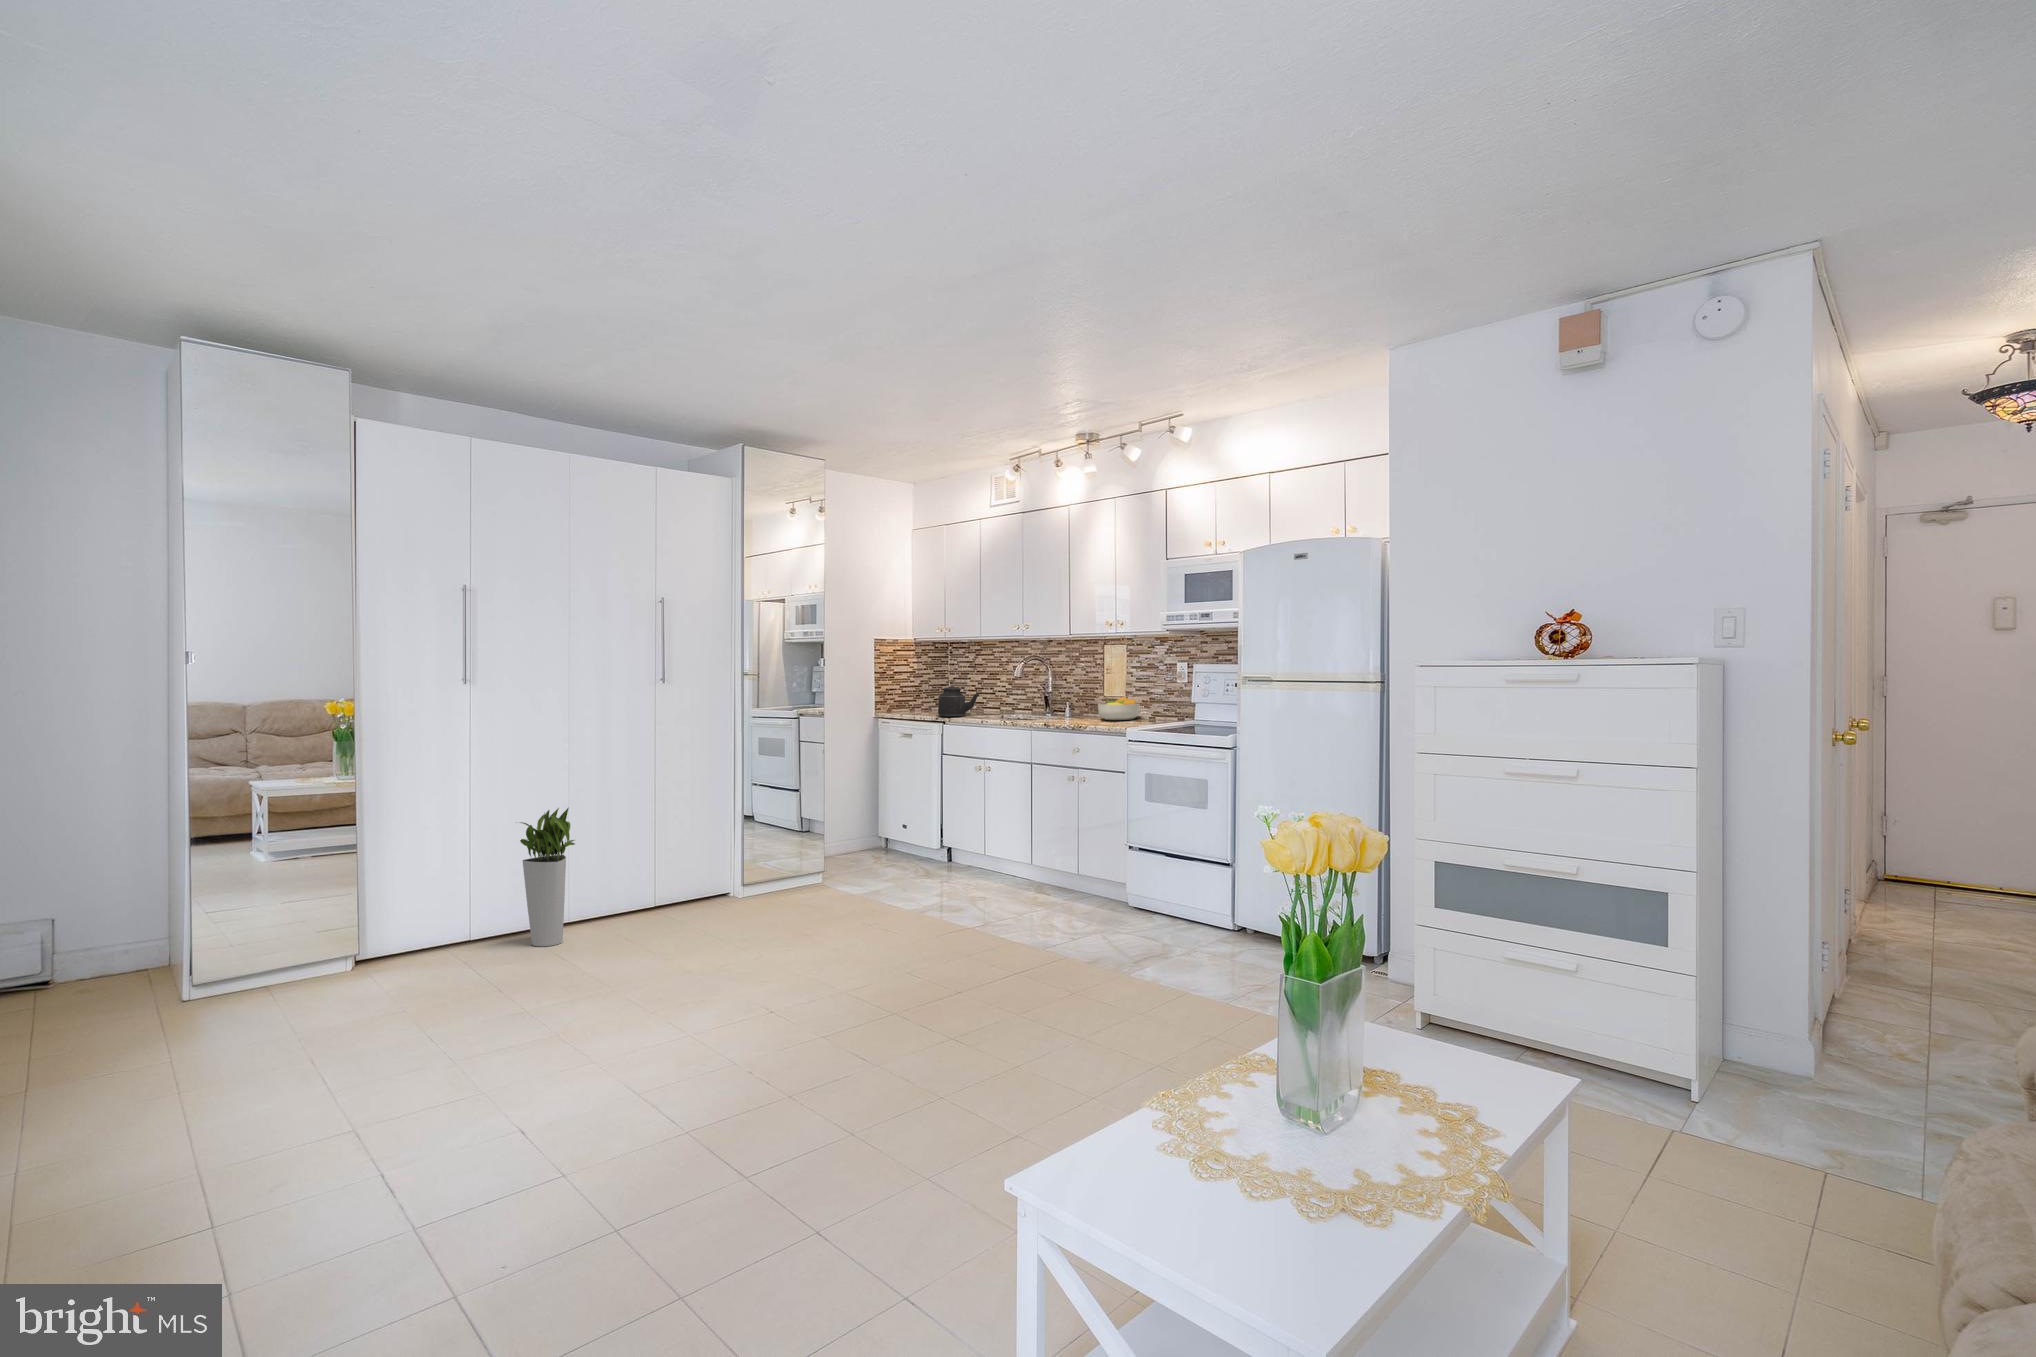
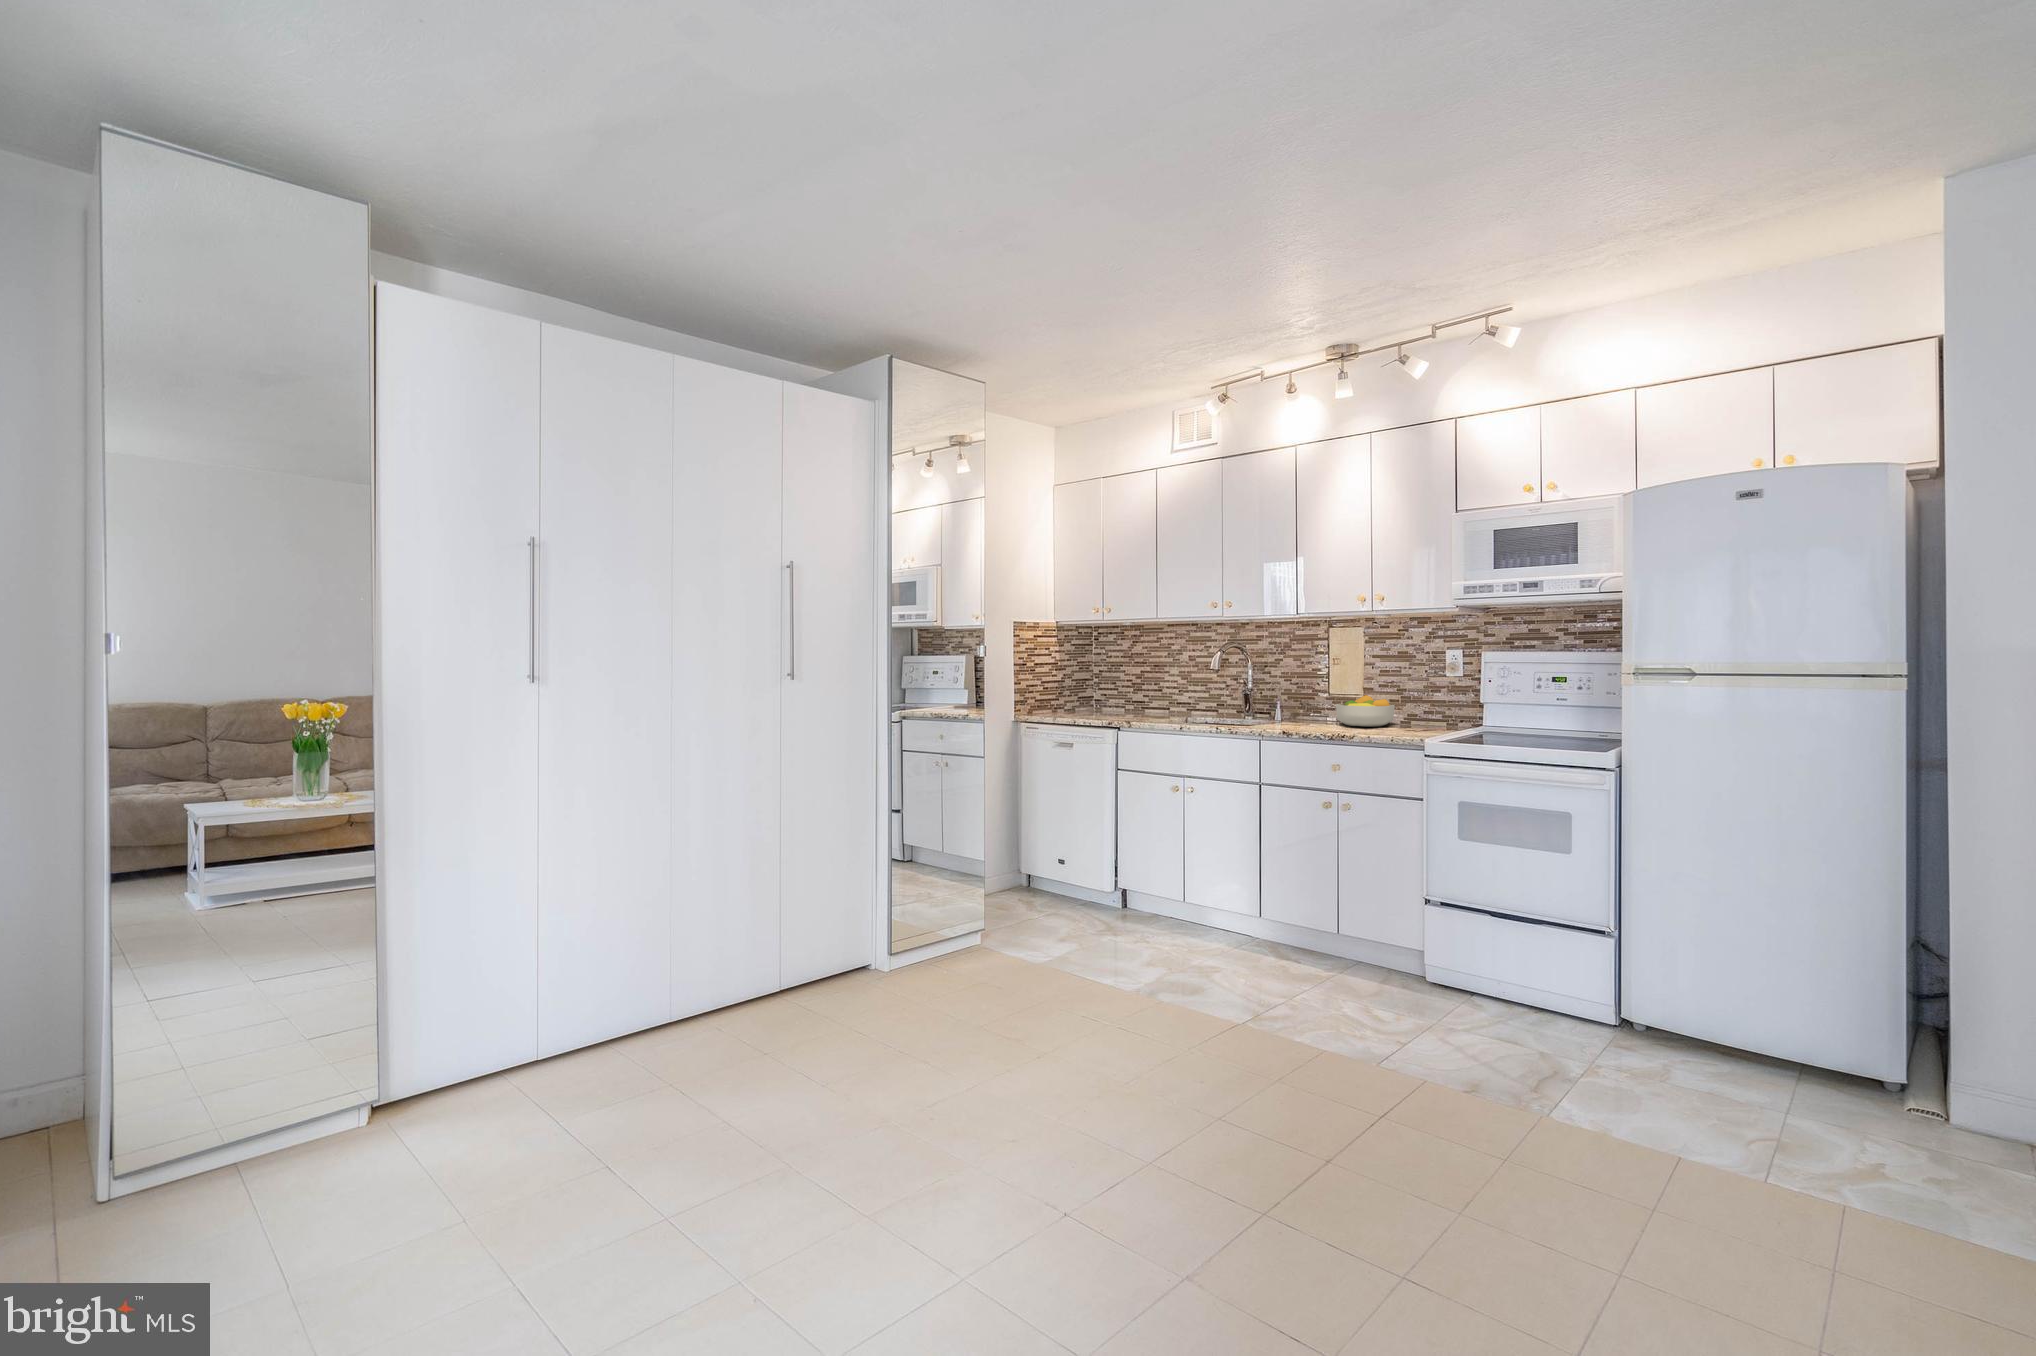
kettle: present [938,677,979,717] -> none [1102,670,1155,720]
planter: present [520,808,575,947] -> none [607,858,696,1064]

